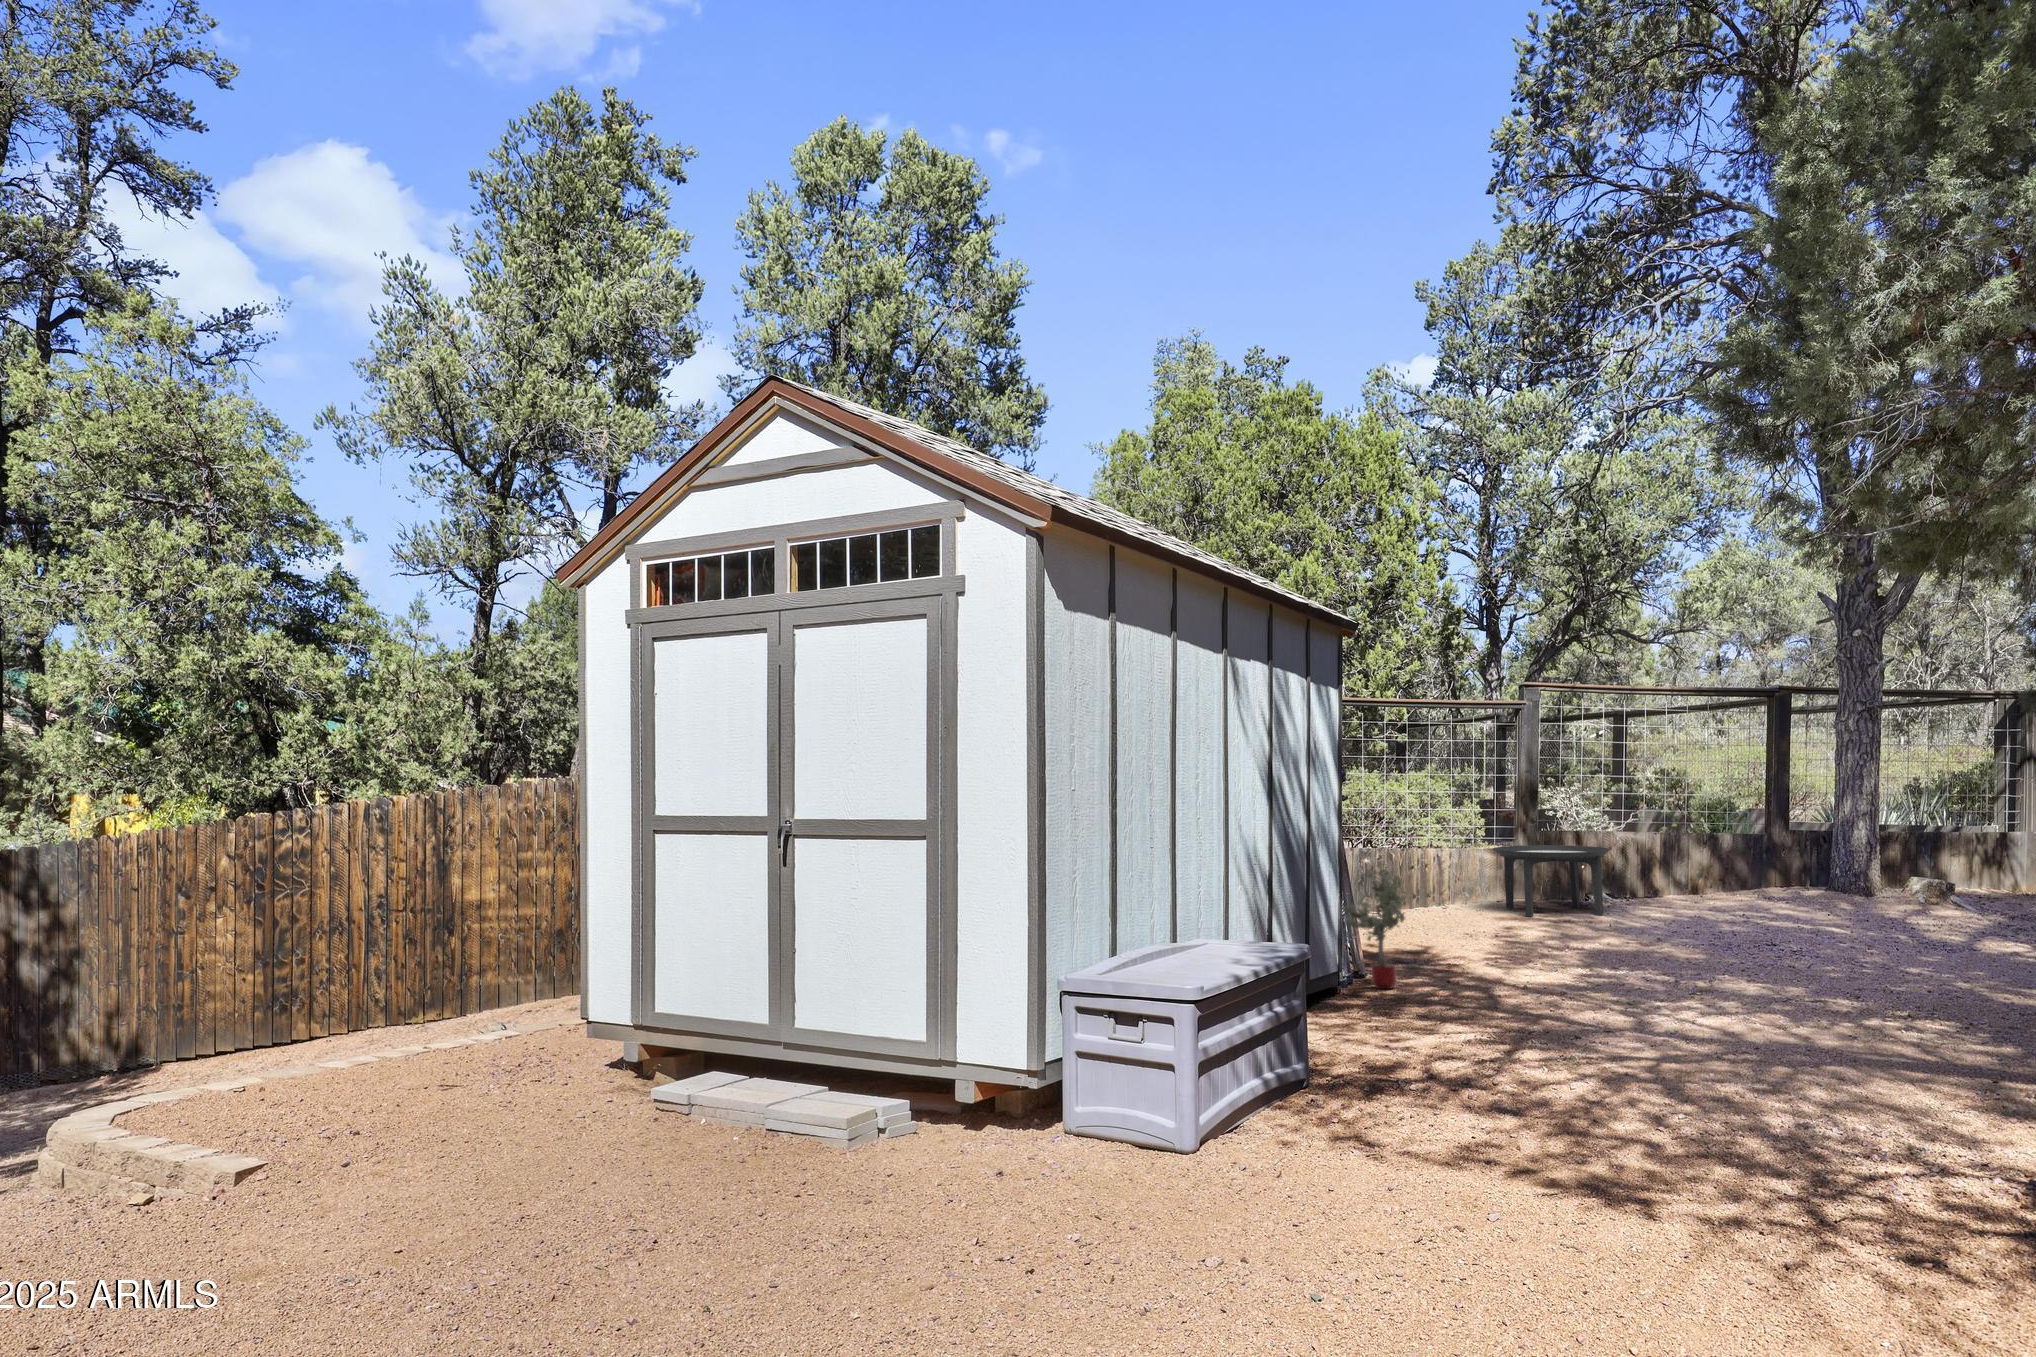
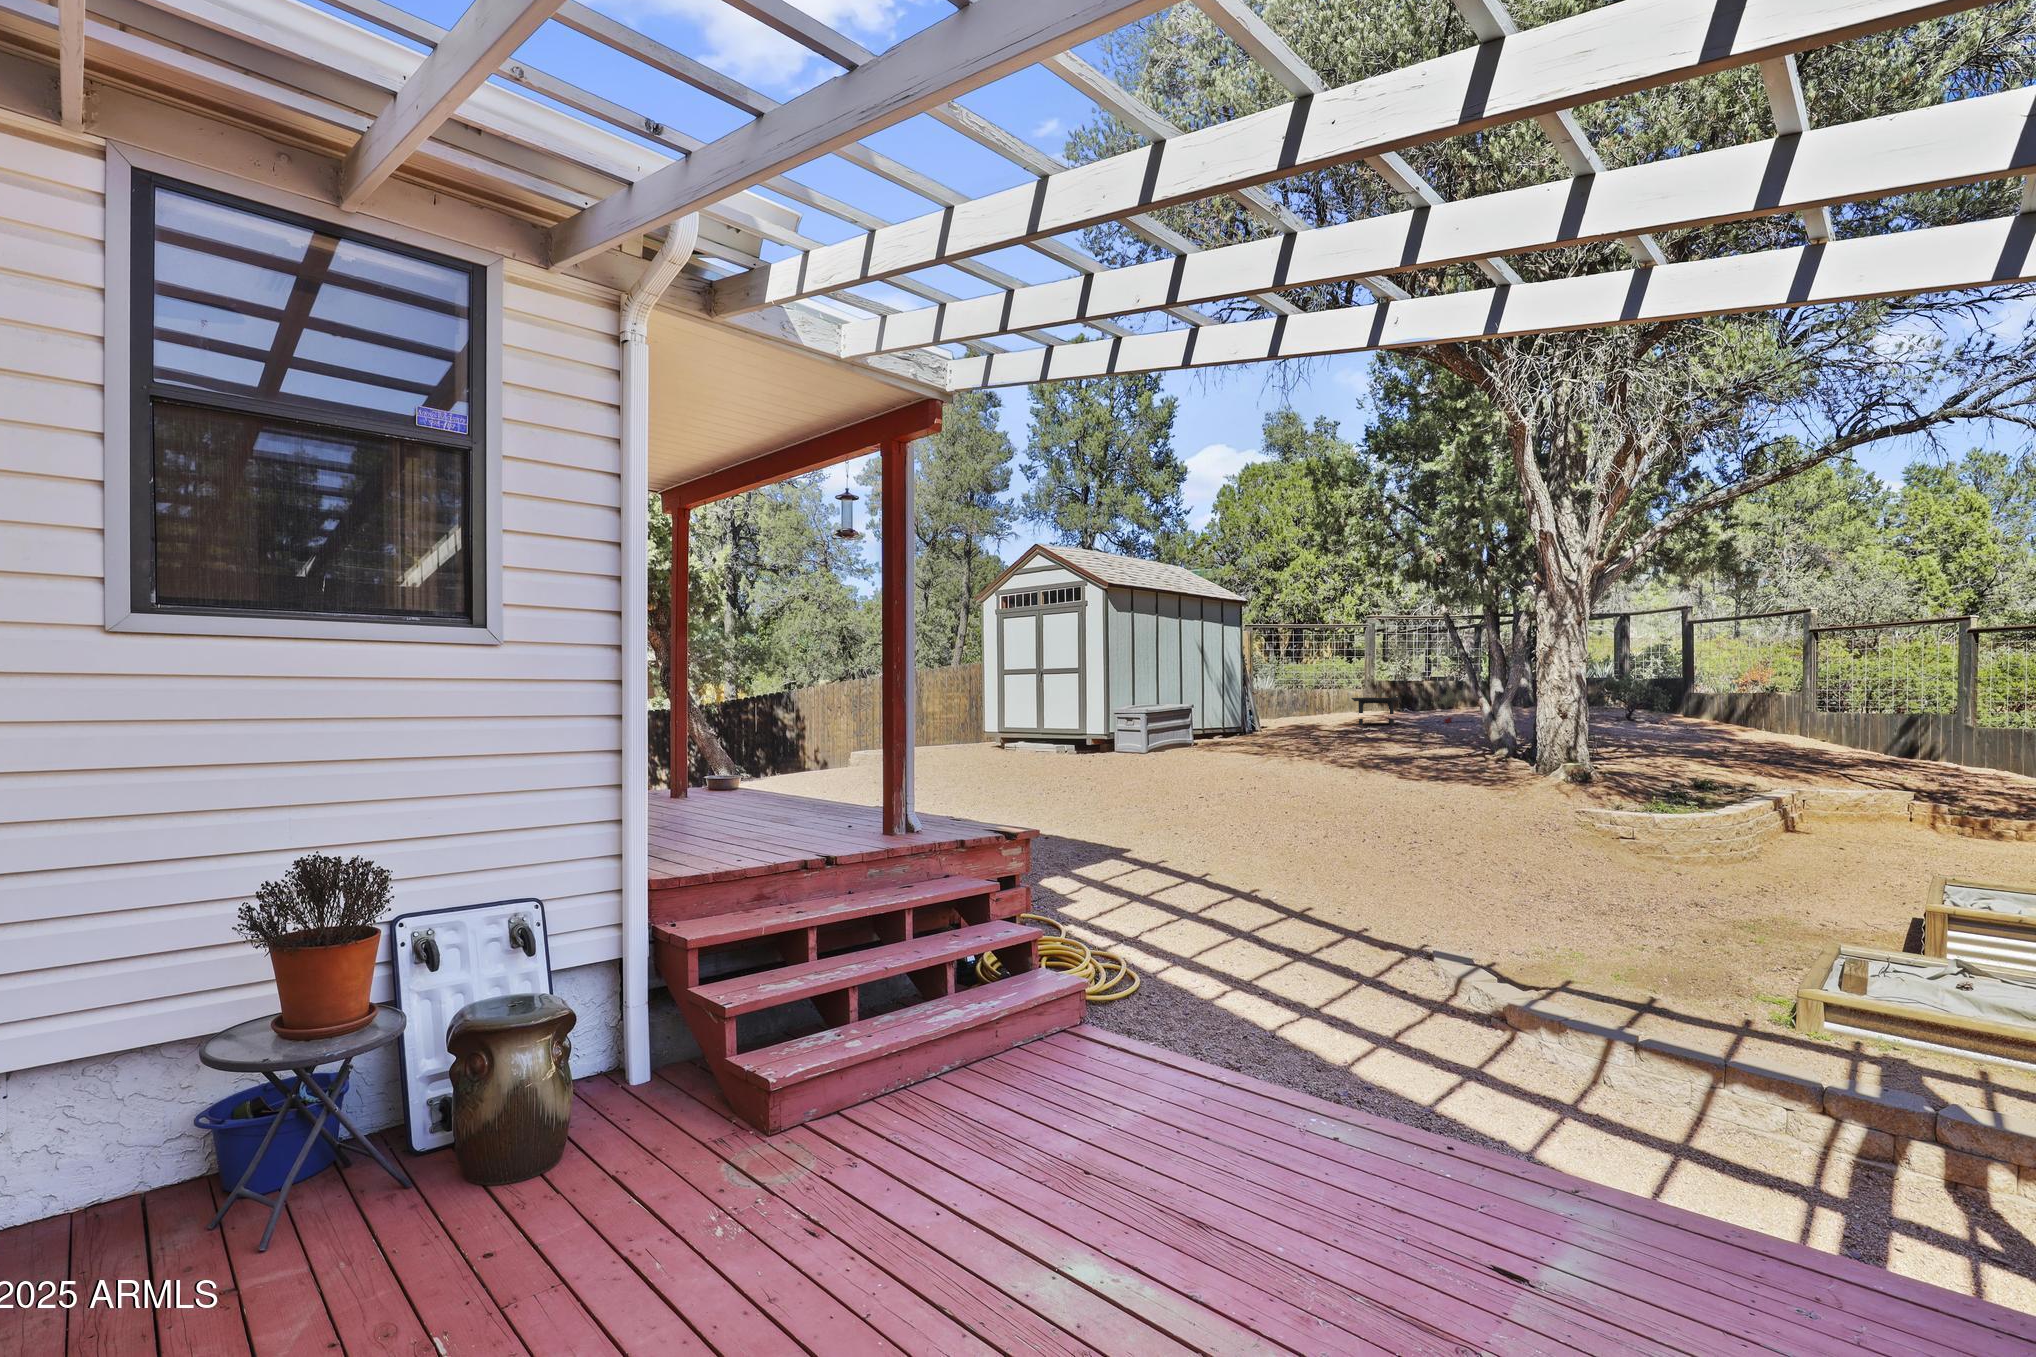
potted tree: present [1345,864,1407,989] -> present [1433,688,1463,723]

